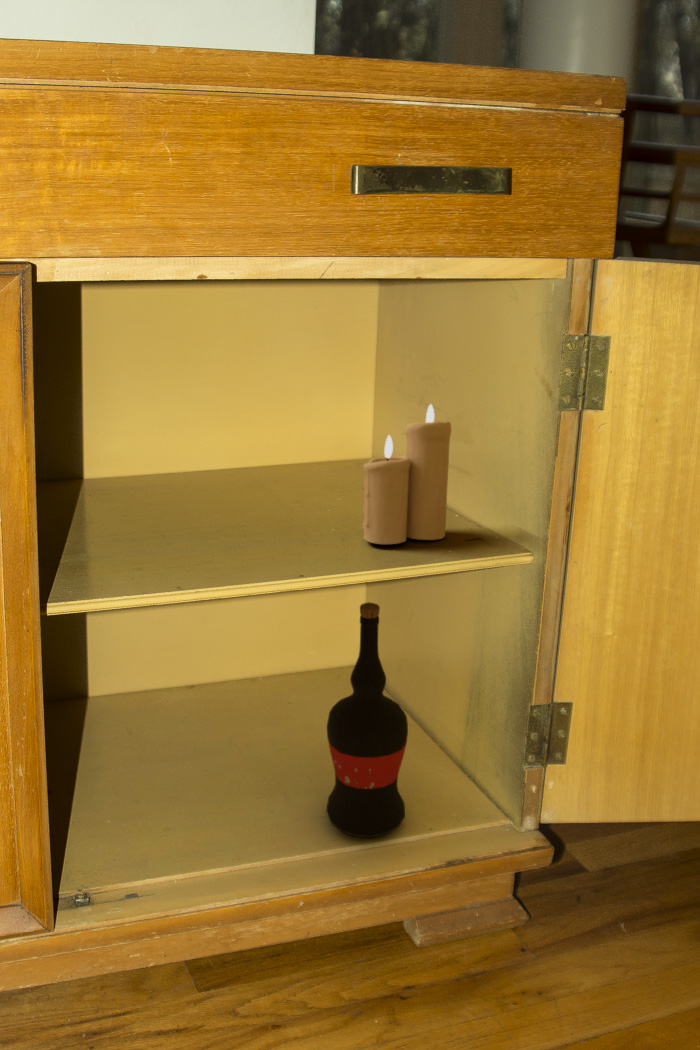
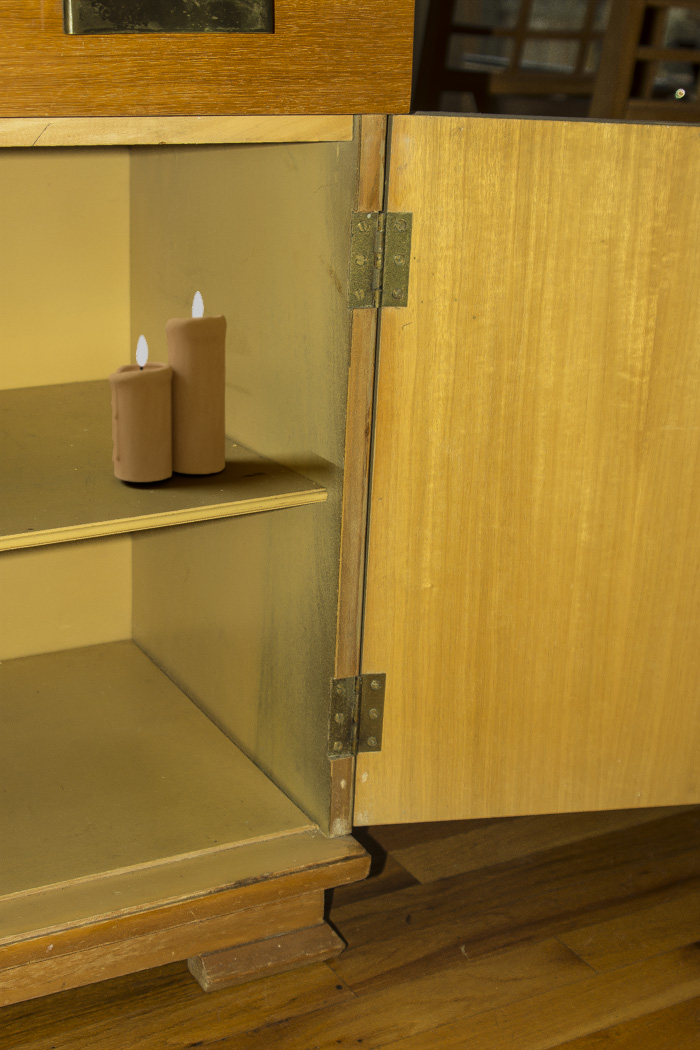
wine bottle: present [326,602,408,837] -> none [73,560,183,862]

